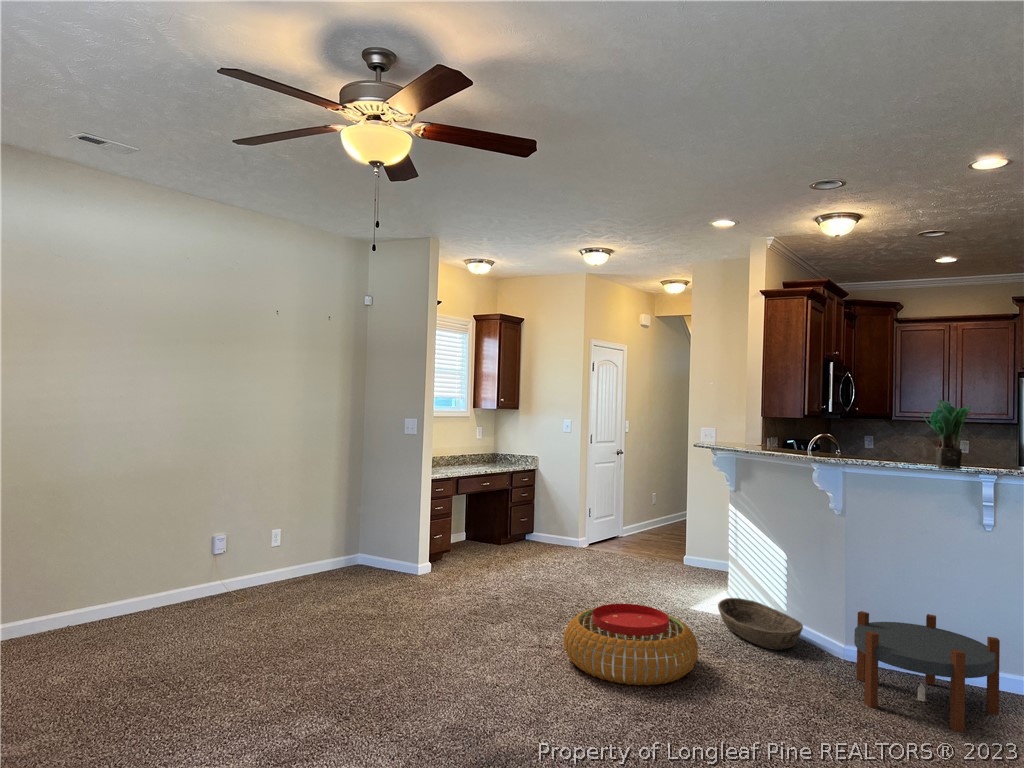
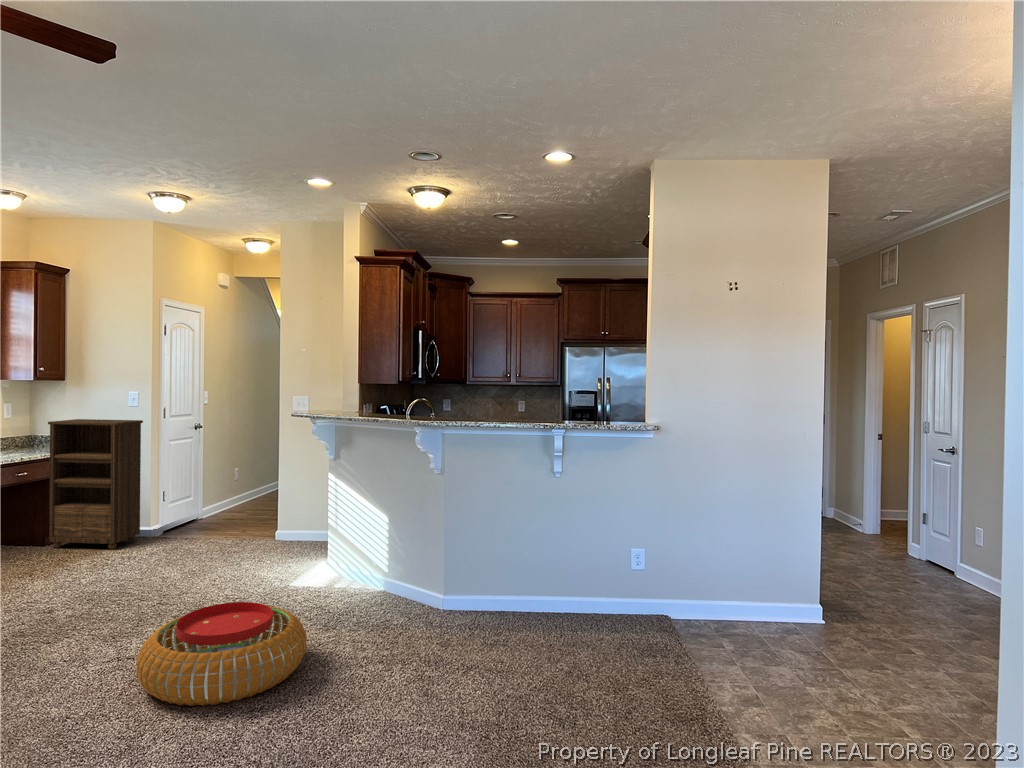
potted plant: present [922,399,970,469] -> none [508,364,545,425]
bookshelf: none [506,441,573,552] -> present [48,419,143,549]
basket: present [718,598,803,650] -> none [322,568,406,616]
side table: present [854,611,1000,732] -> none [457,555,567,658]

